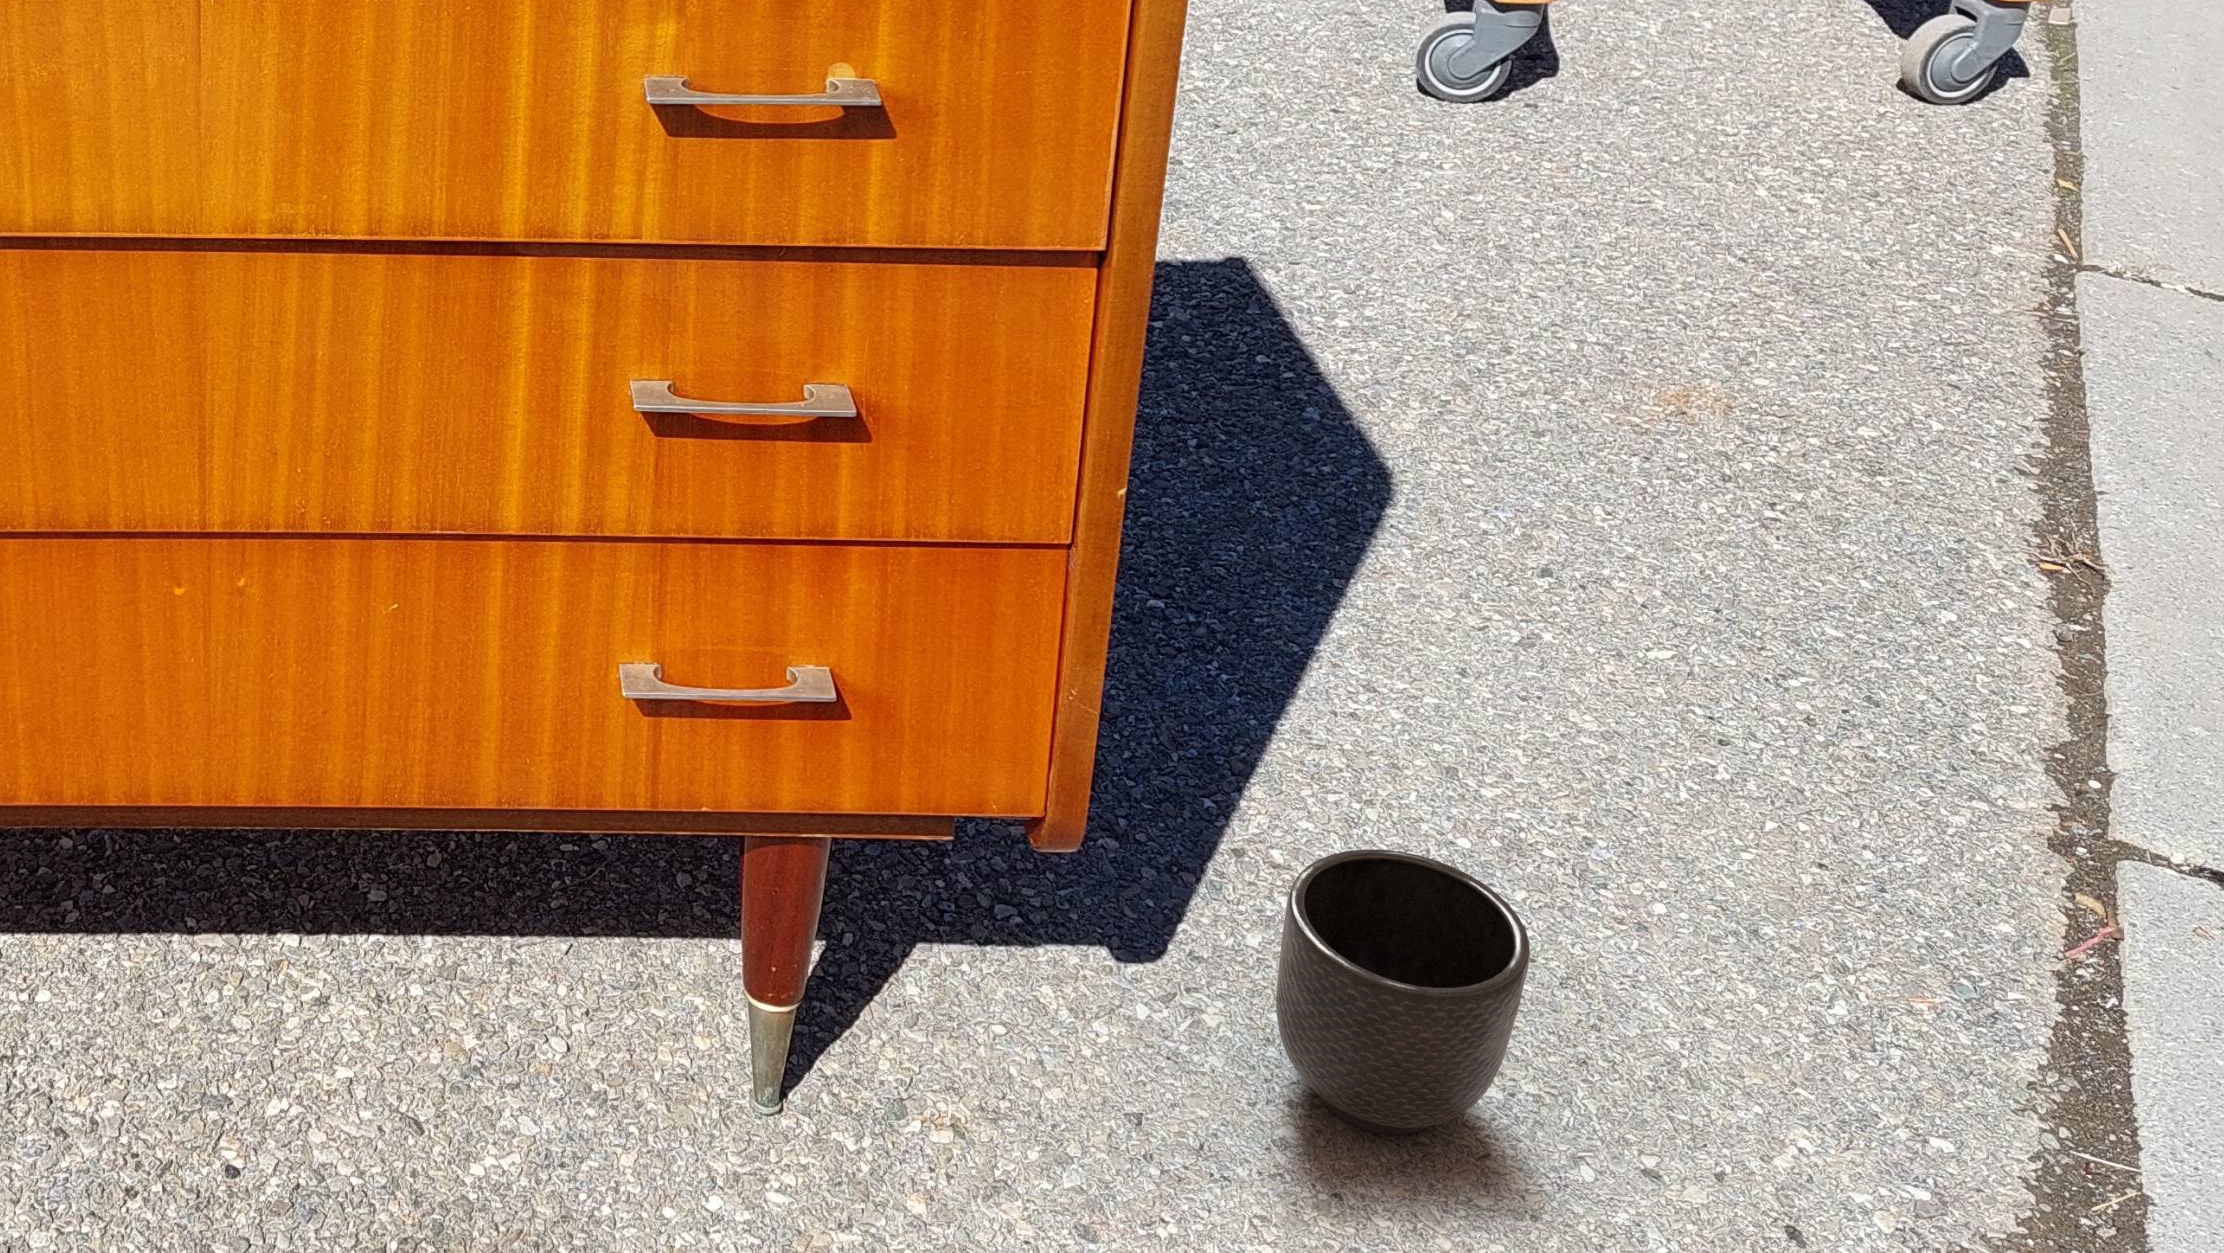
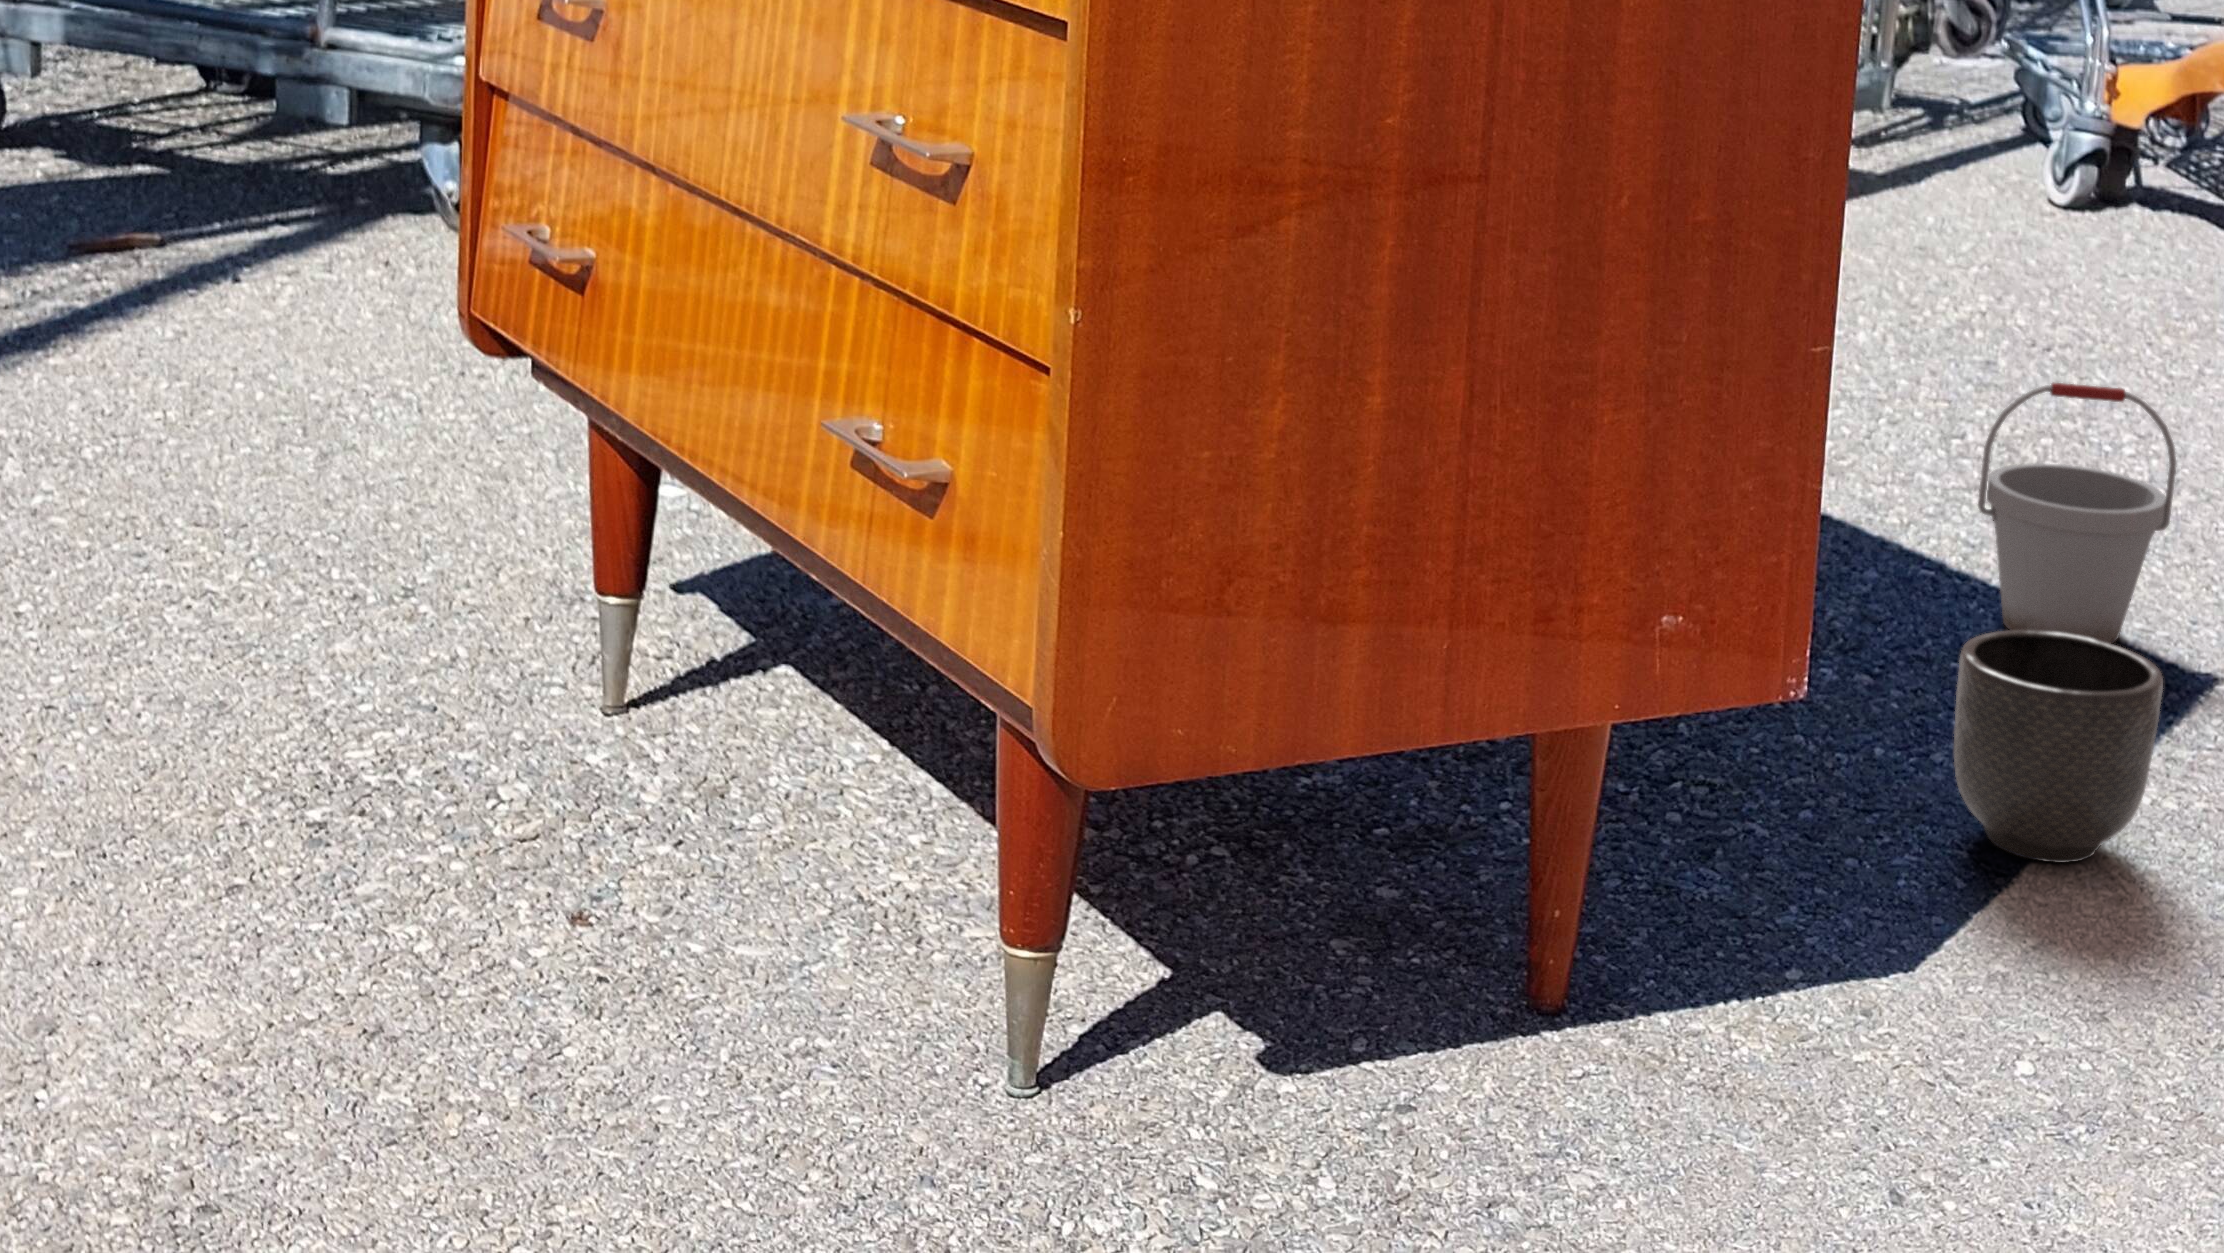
bucket: none [1239,405,1464,681] -> present [1978,383,2177,643]

